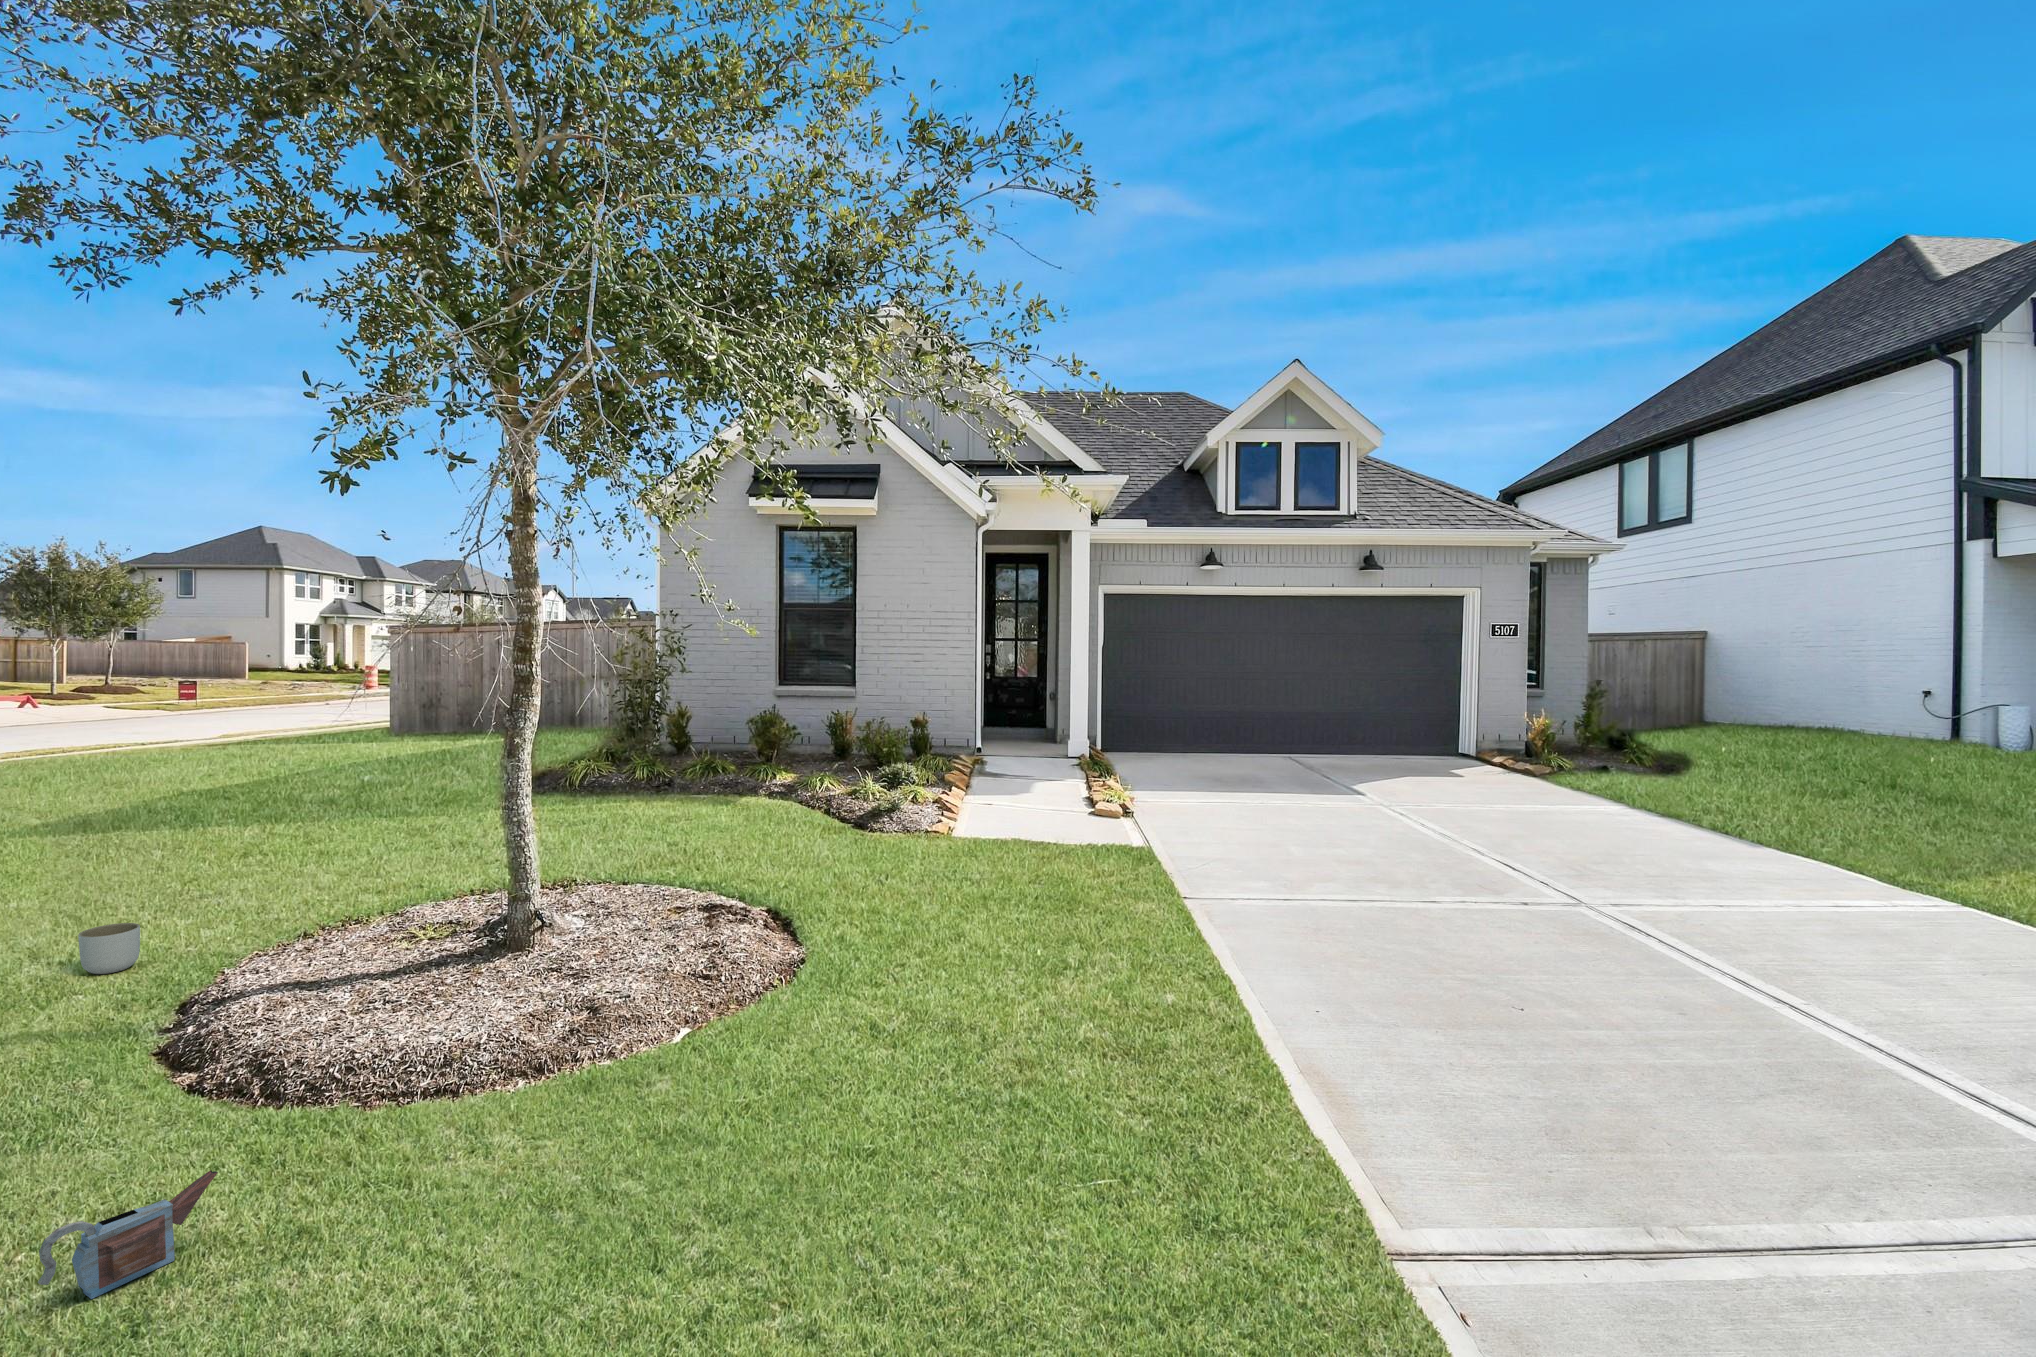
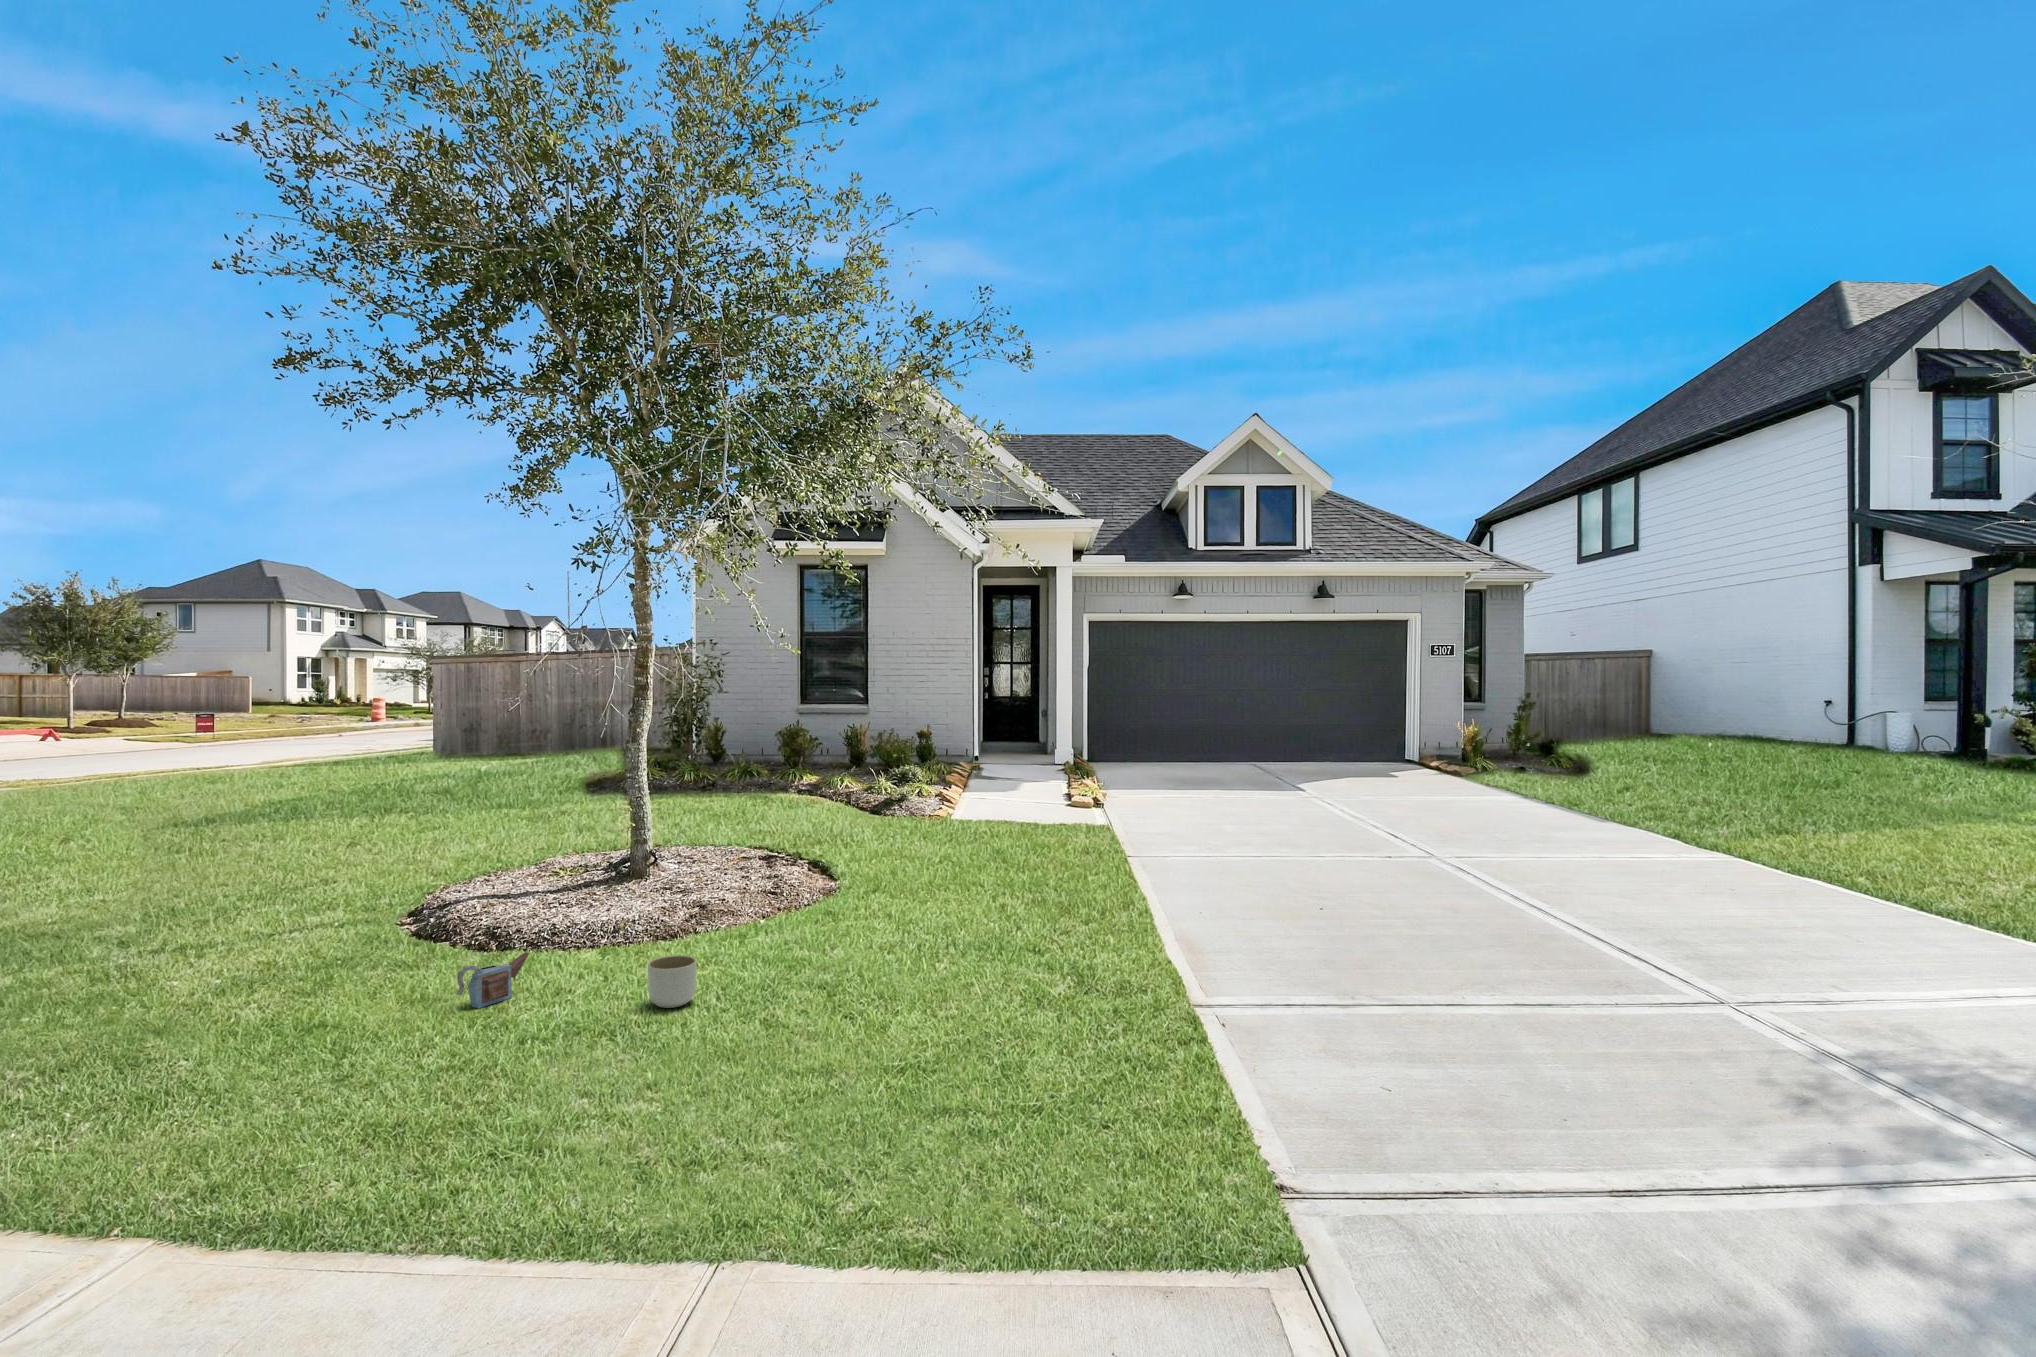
planter: present [78,923,140,974] -> present [648,955,696,1008]

